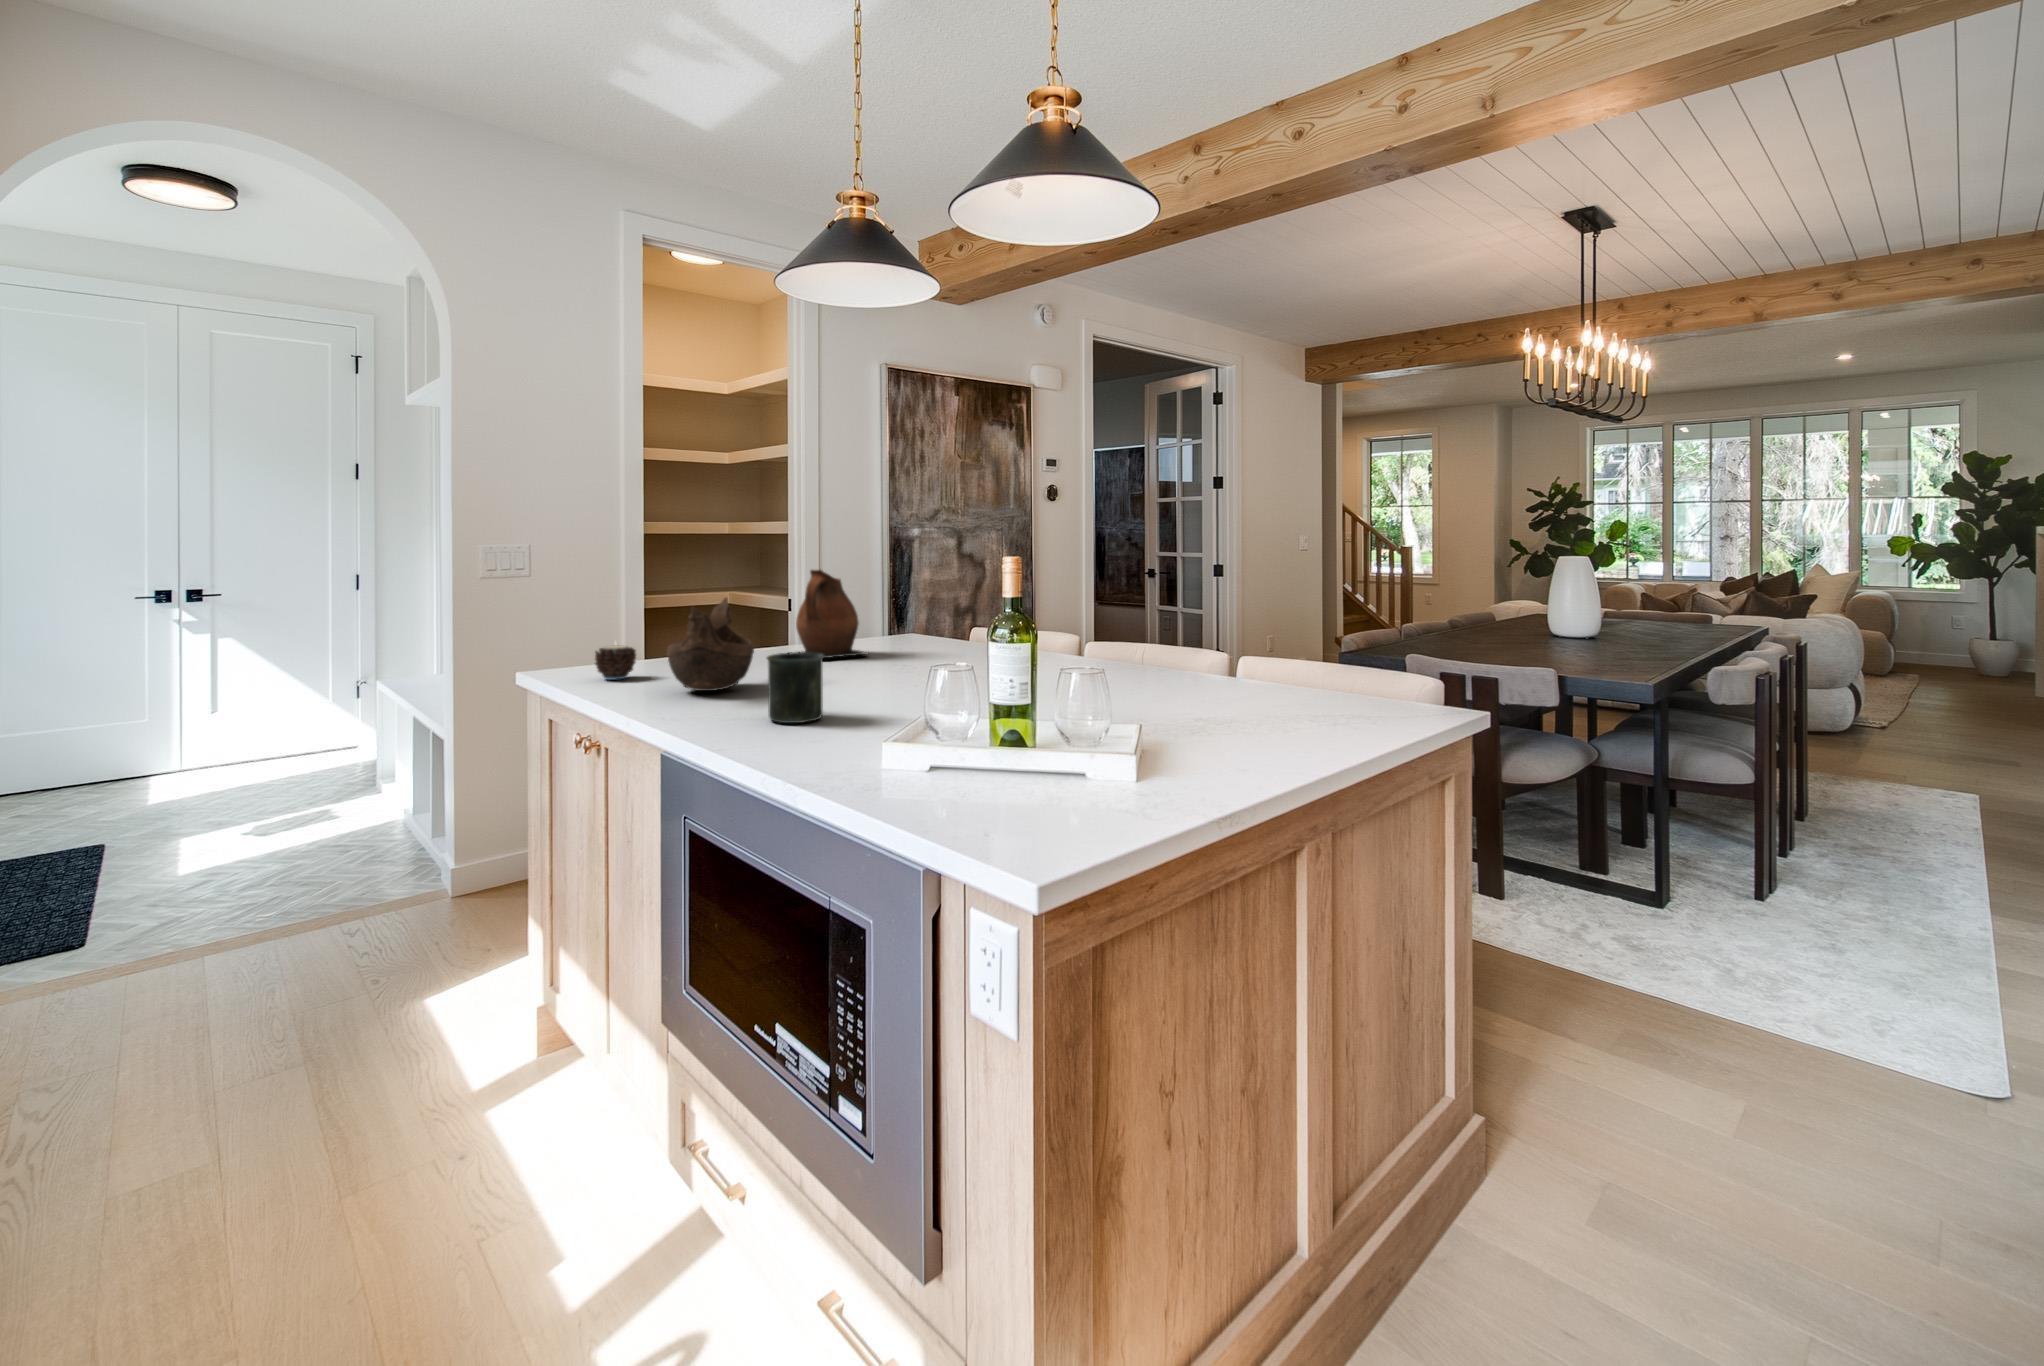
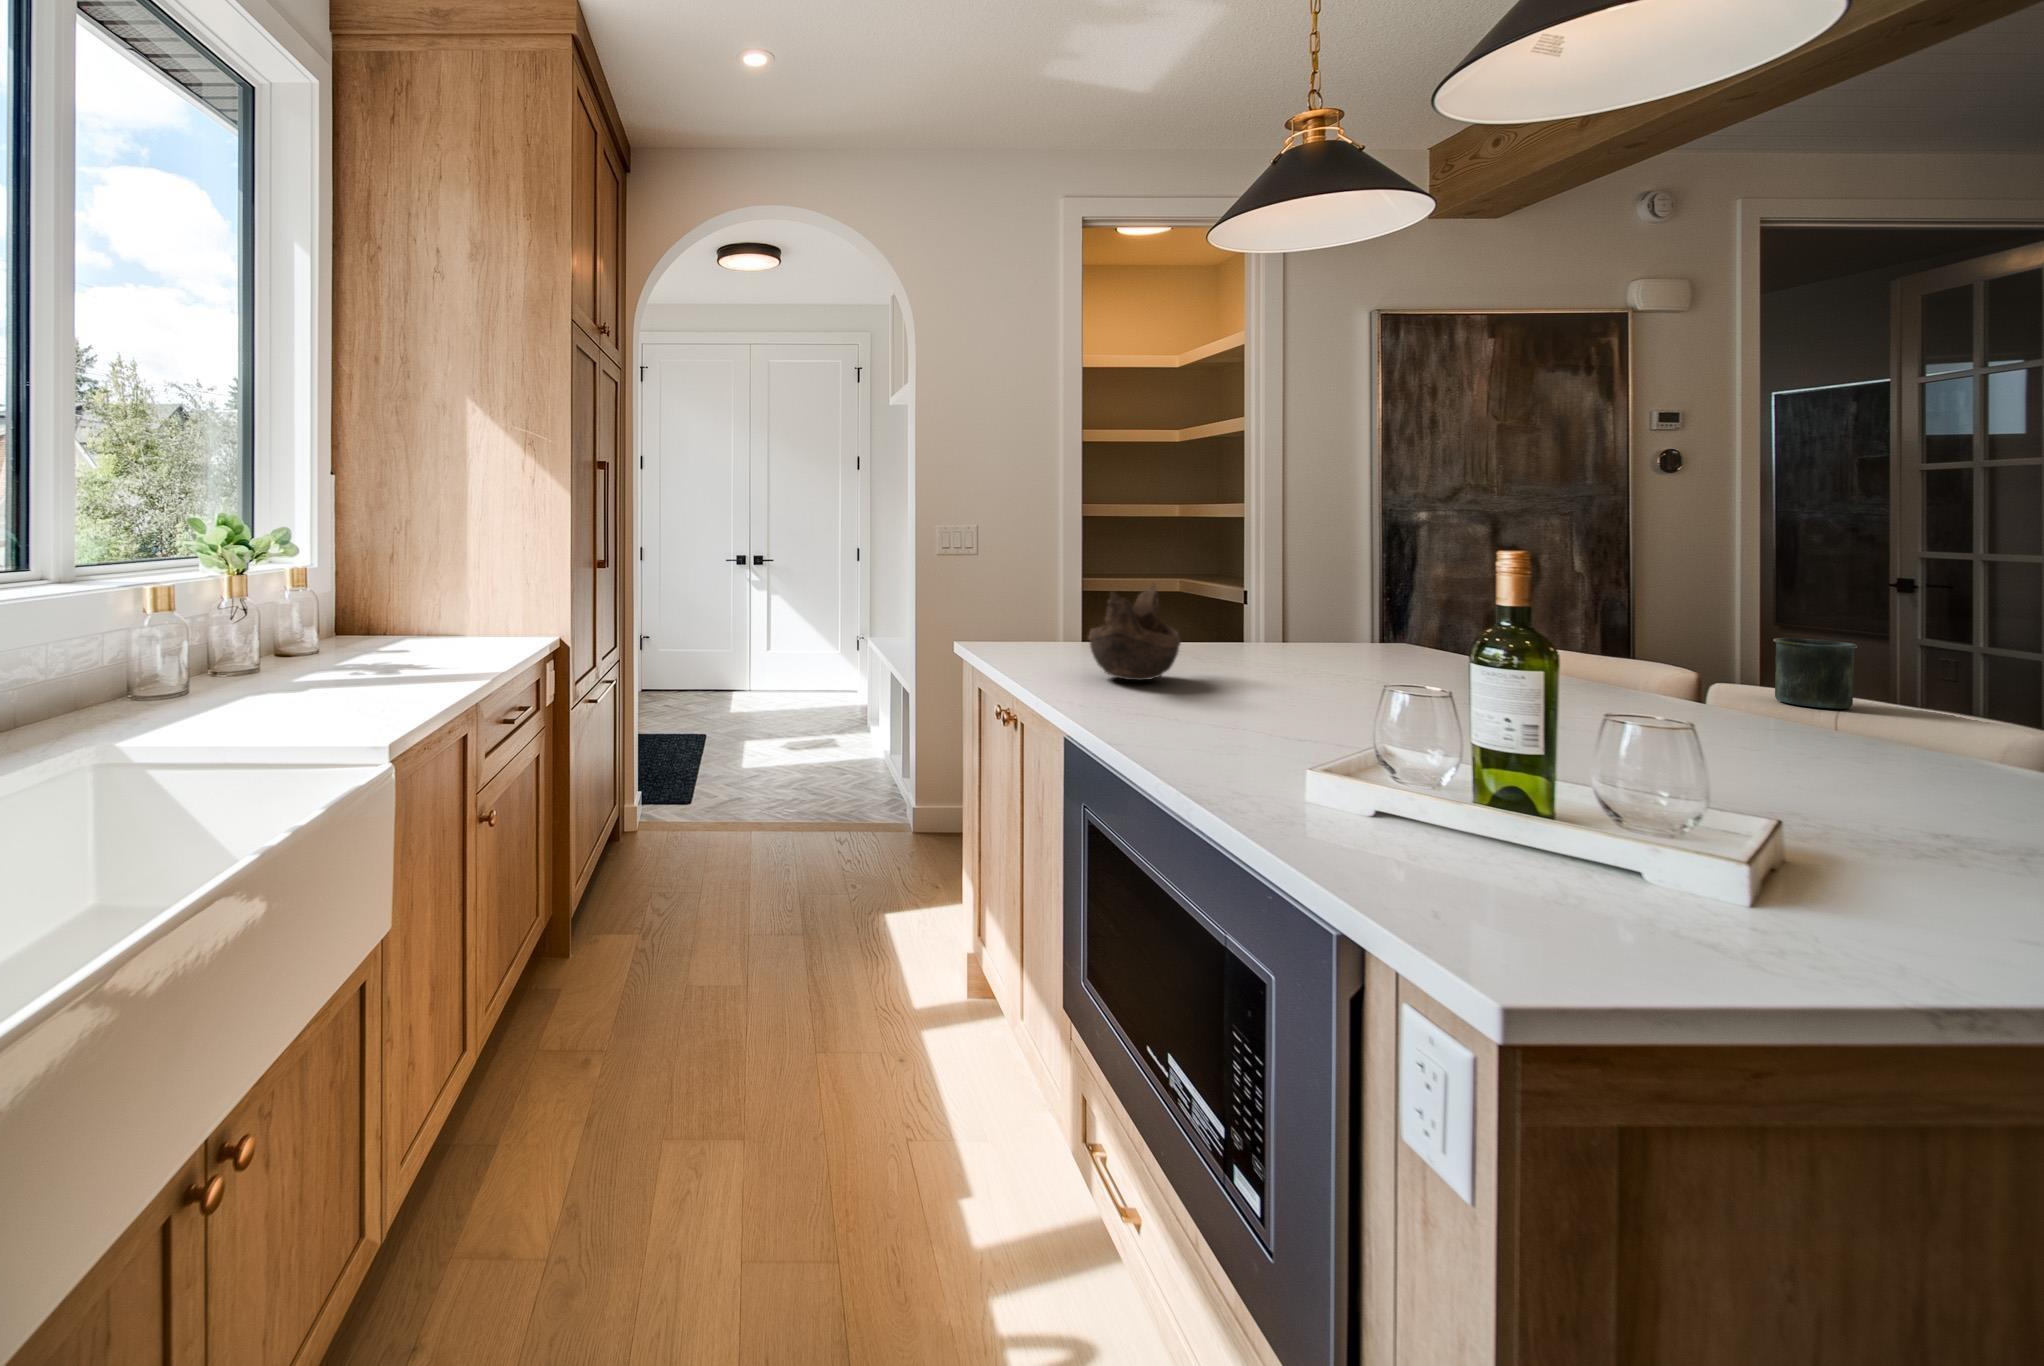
ceramic pitcher: present [796,570,869,658] -> none [1229,557,1333,661]
candle: present [595,645,636,680] -> none [1025,619,1065,658]
mug: present [767,652,825,723] -> present [1773,638,1858,709]

